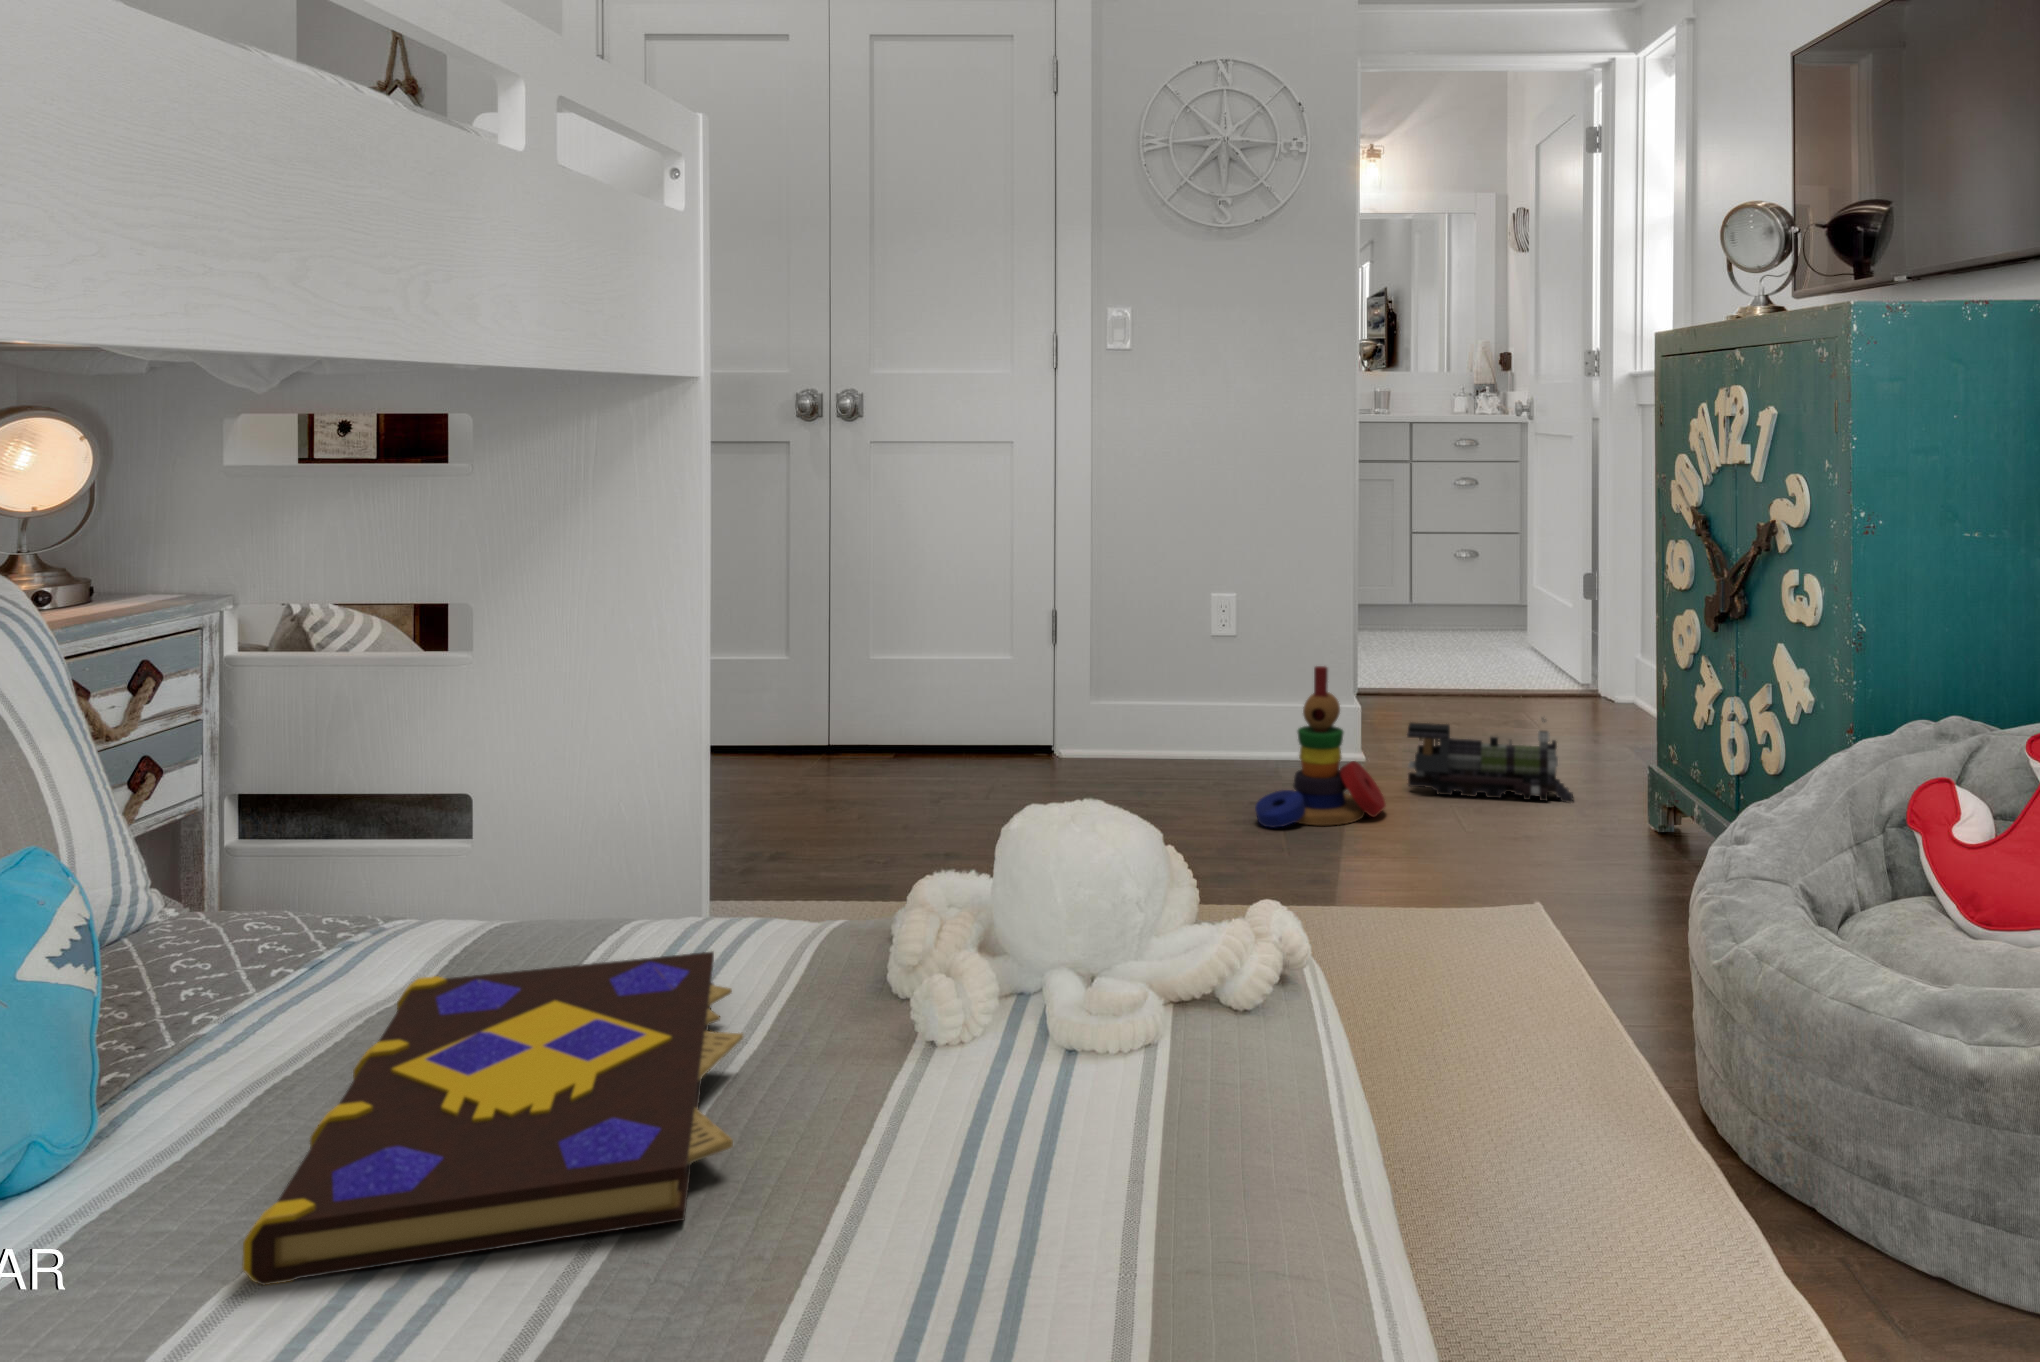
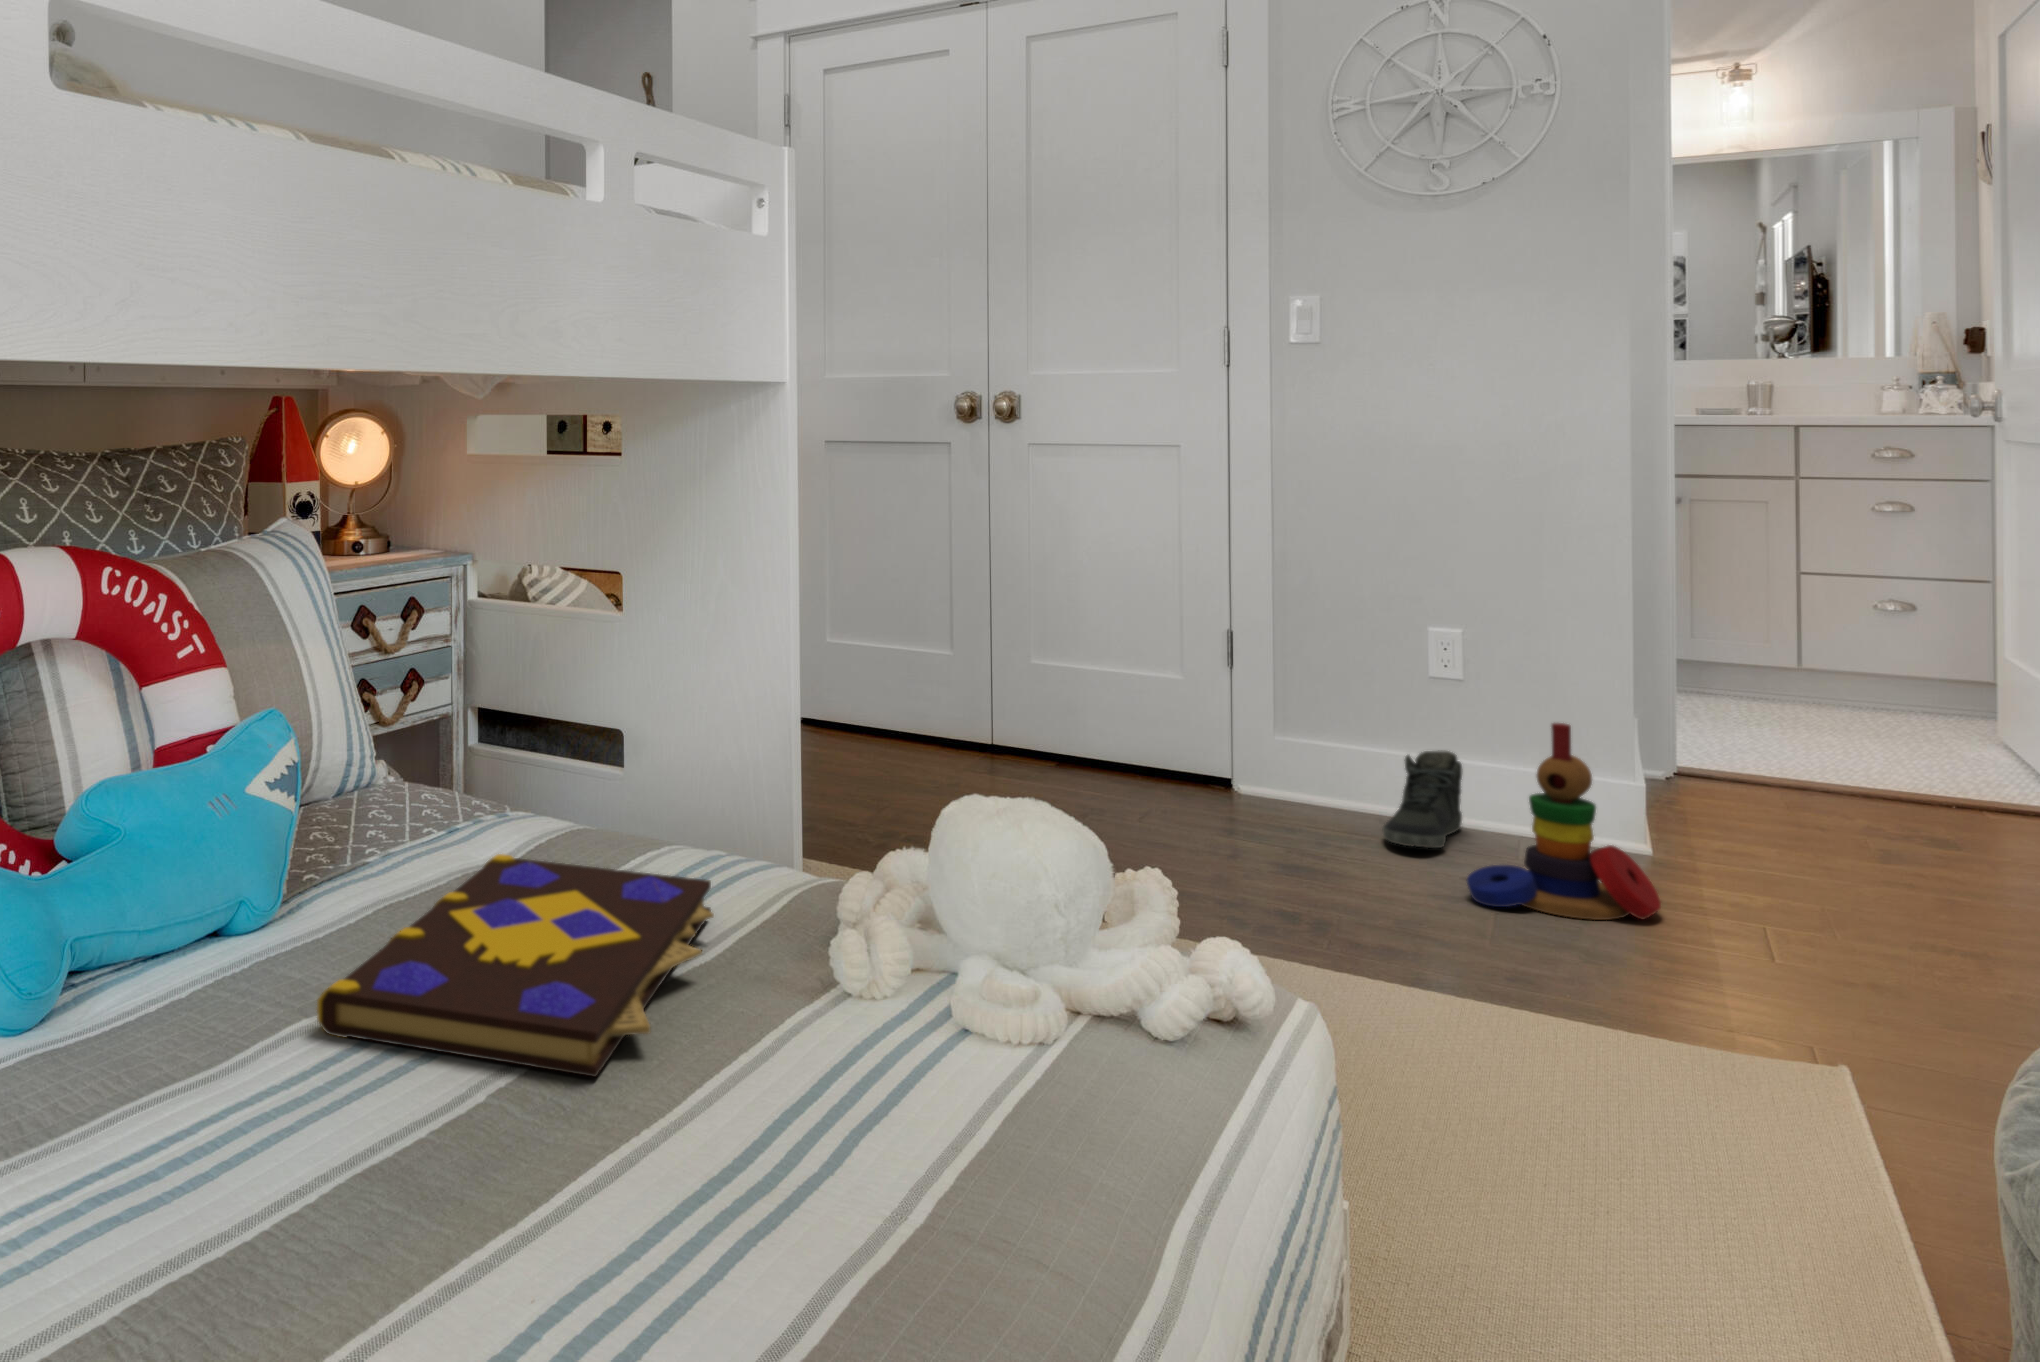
sneaker: none [1179,700,1237,788] -> present [1383,750,1462,848]
toy train: present [1407,718,1573,802] -> none [1703,811,1994,958]

